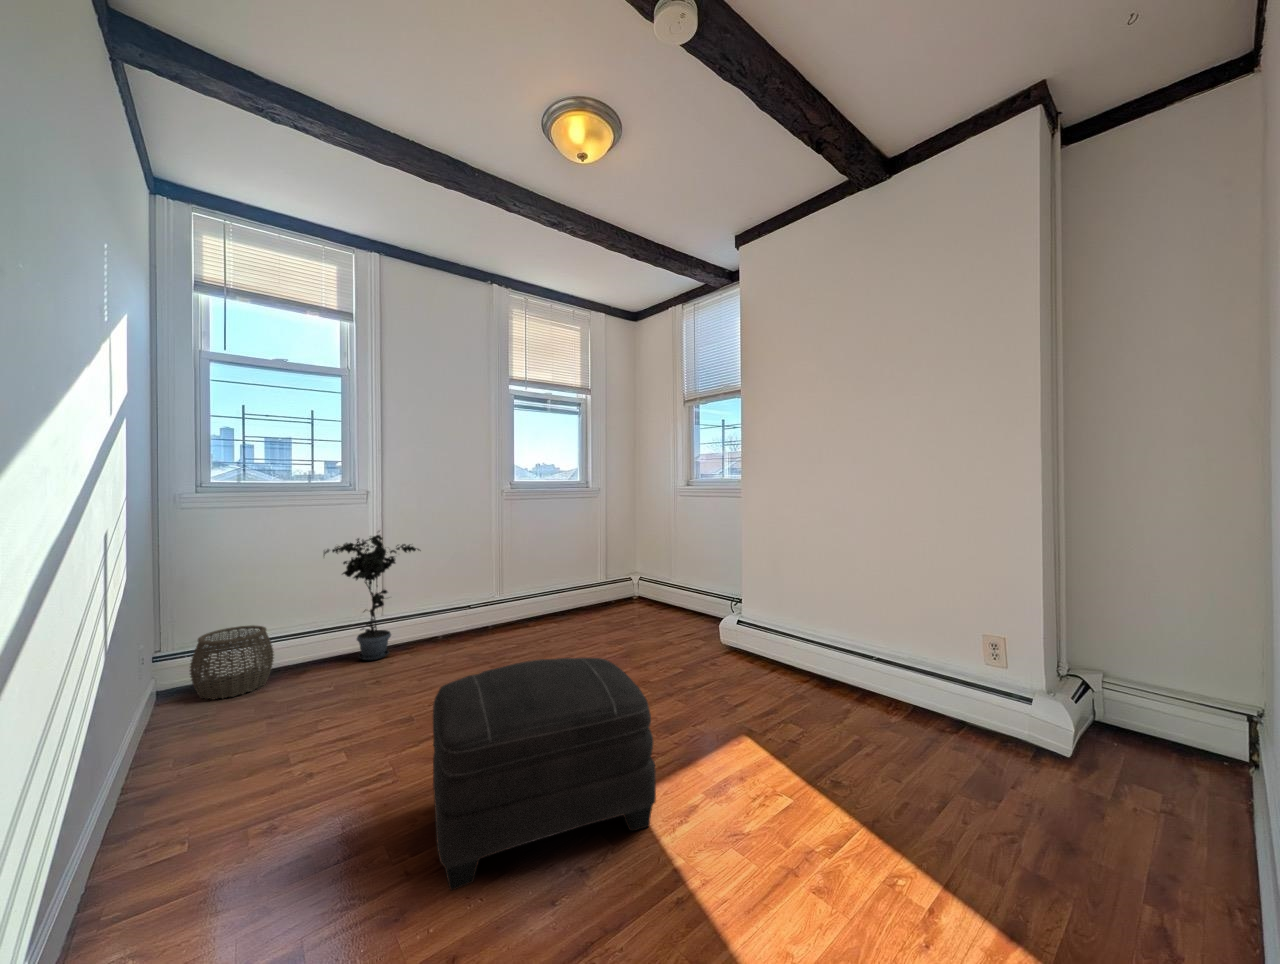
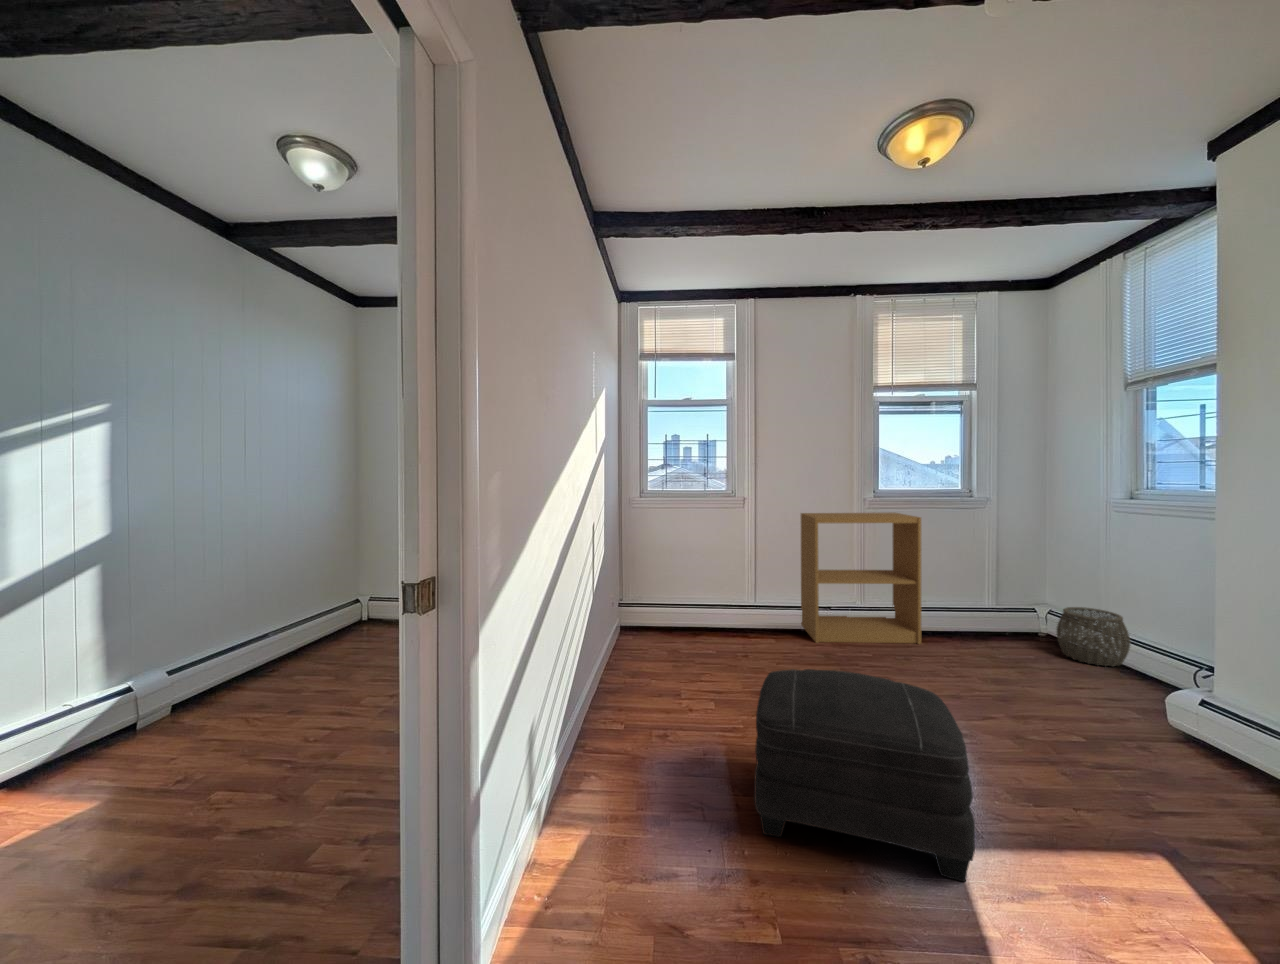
bookshelf: none [436,505,556,650] -> present [801,513,921,644]
potted plant: present [324,535,421,660] -> none [713,529,785,634]
woven basket: present [190,625,274,699] -> present [1057,607,1130,666]

